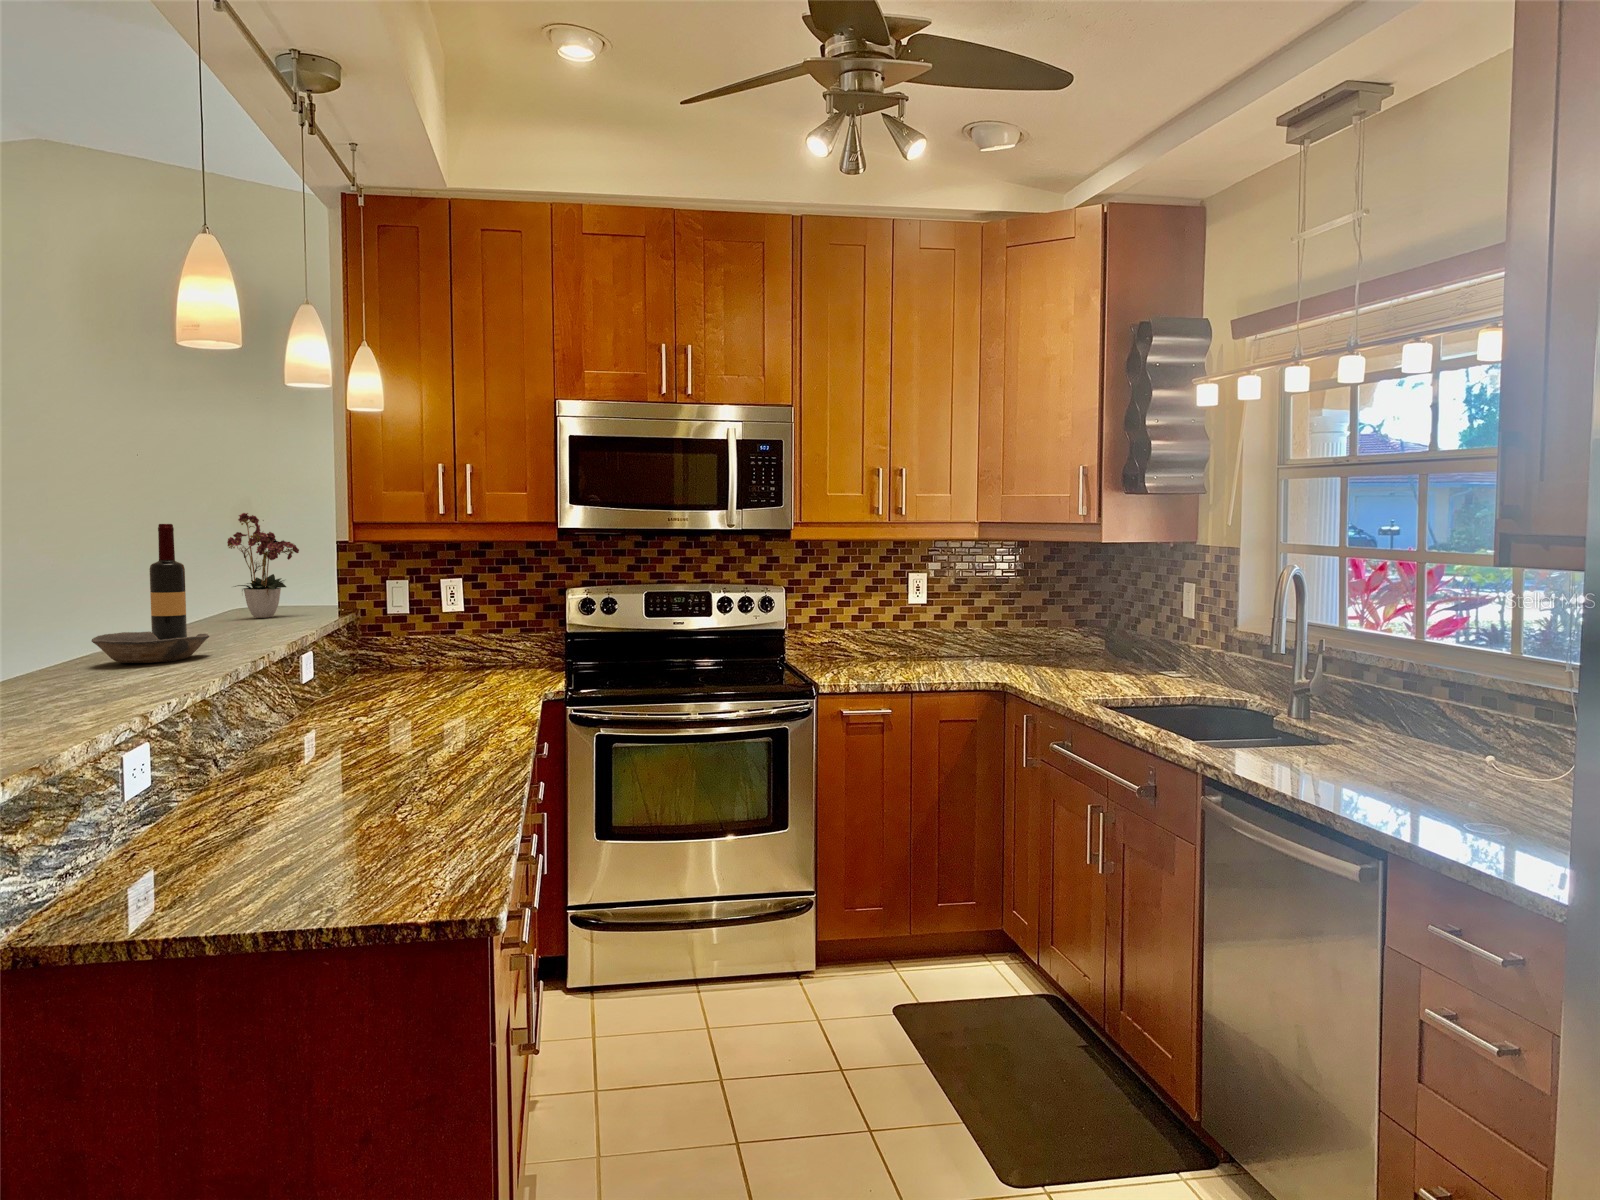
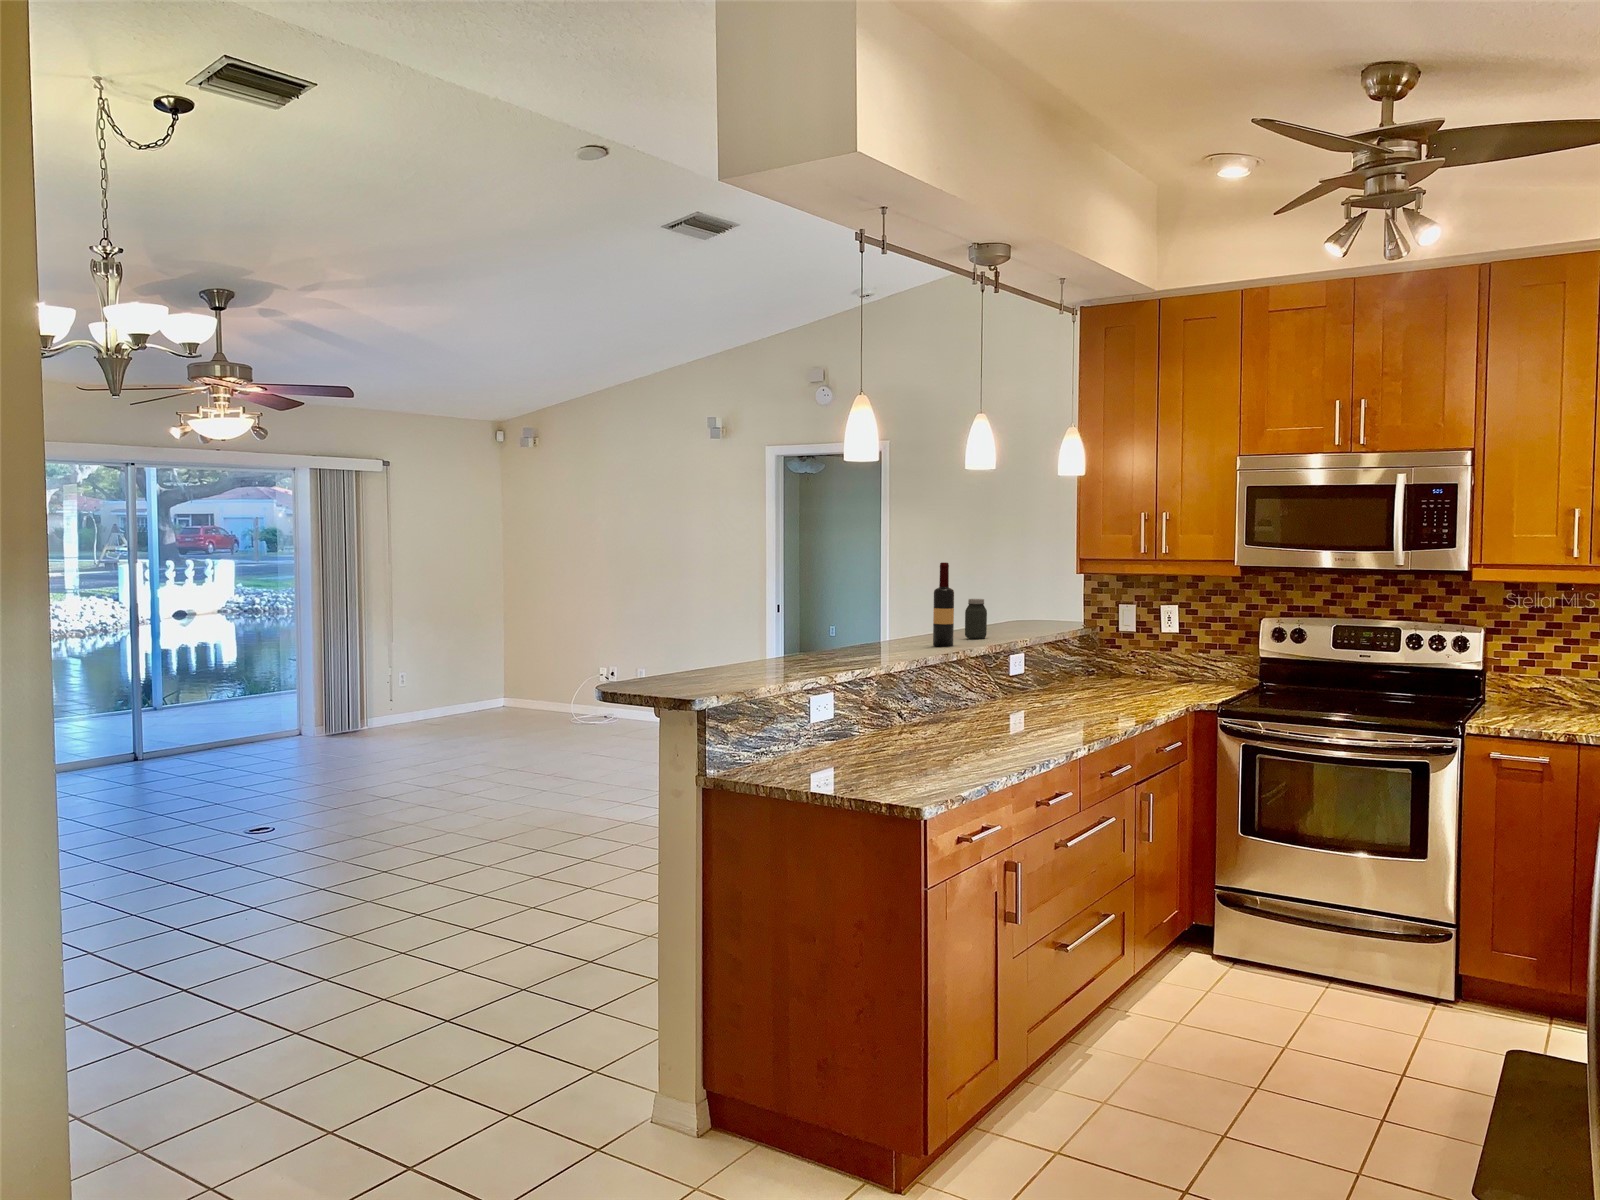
flower arrangement: present [227,513,299,618] -> none [1005,544,1060,628]
jar: none [187,579,223,636] -> present [965,599,987,639]
bowl: present [92,632,209,663] -> none [891,634,956,654]

